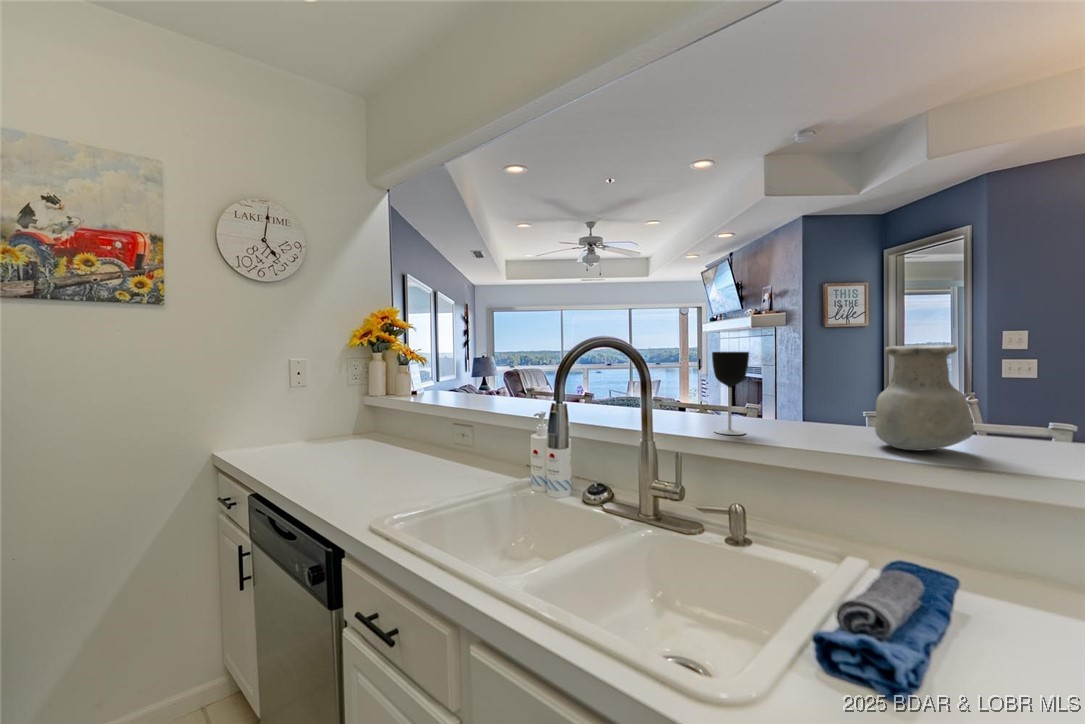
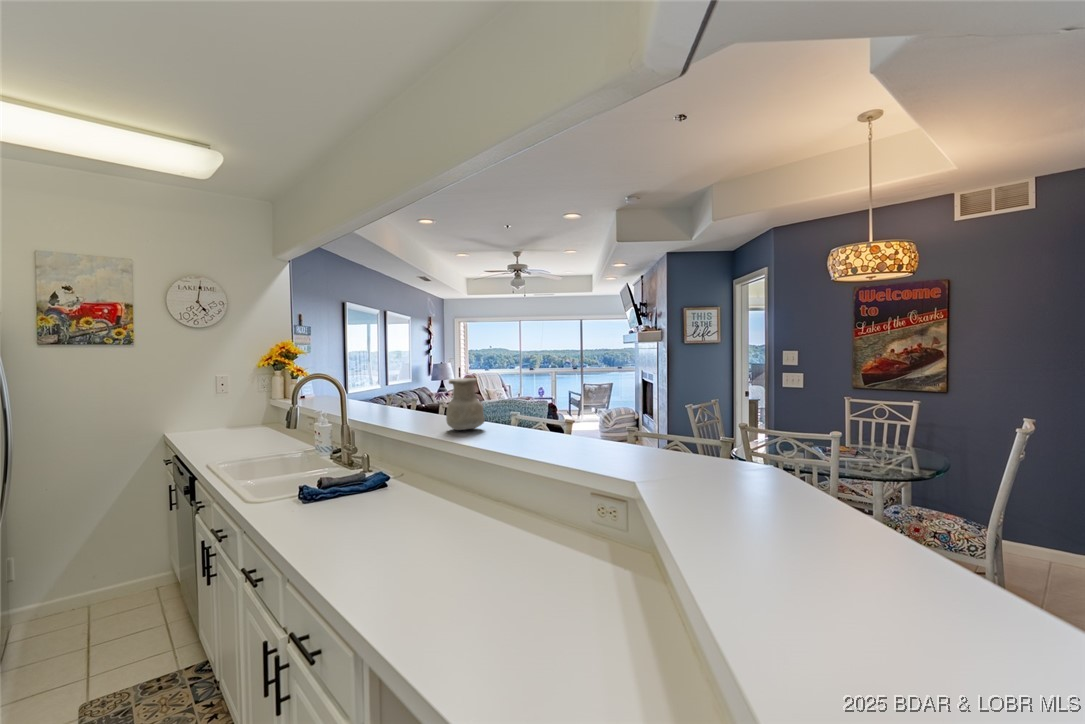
wine glass: present [712,352,749,435] -> none [397,378,415,423]

